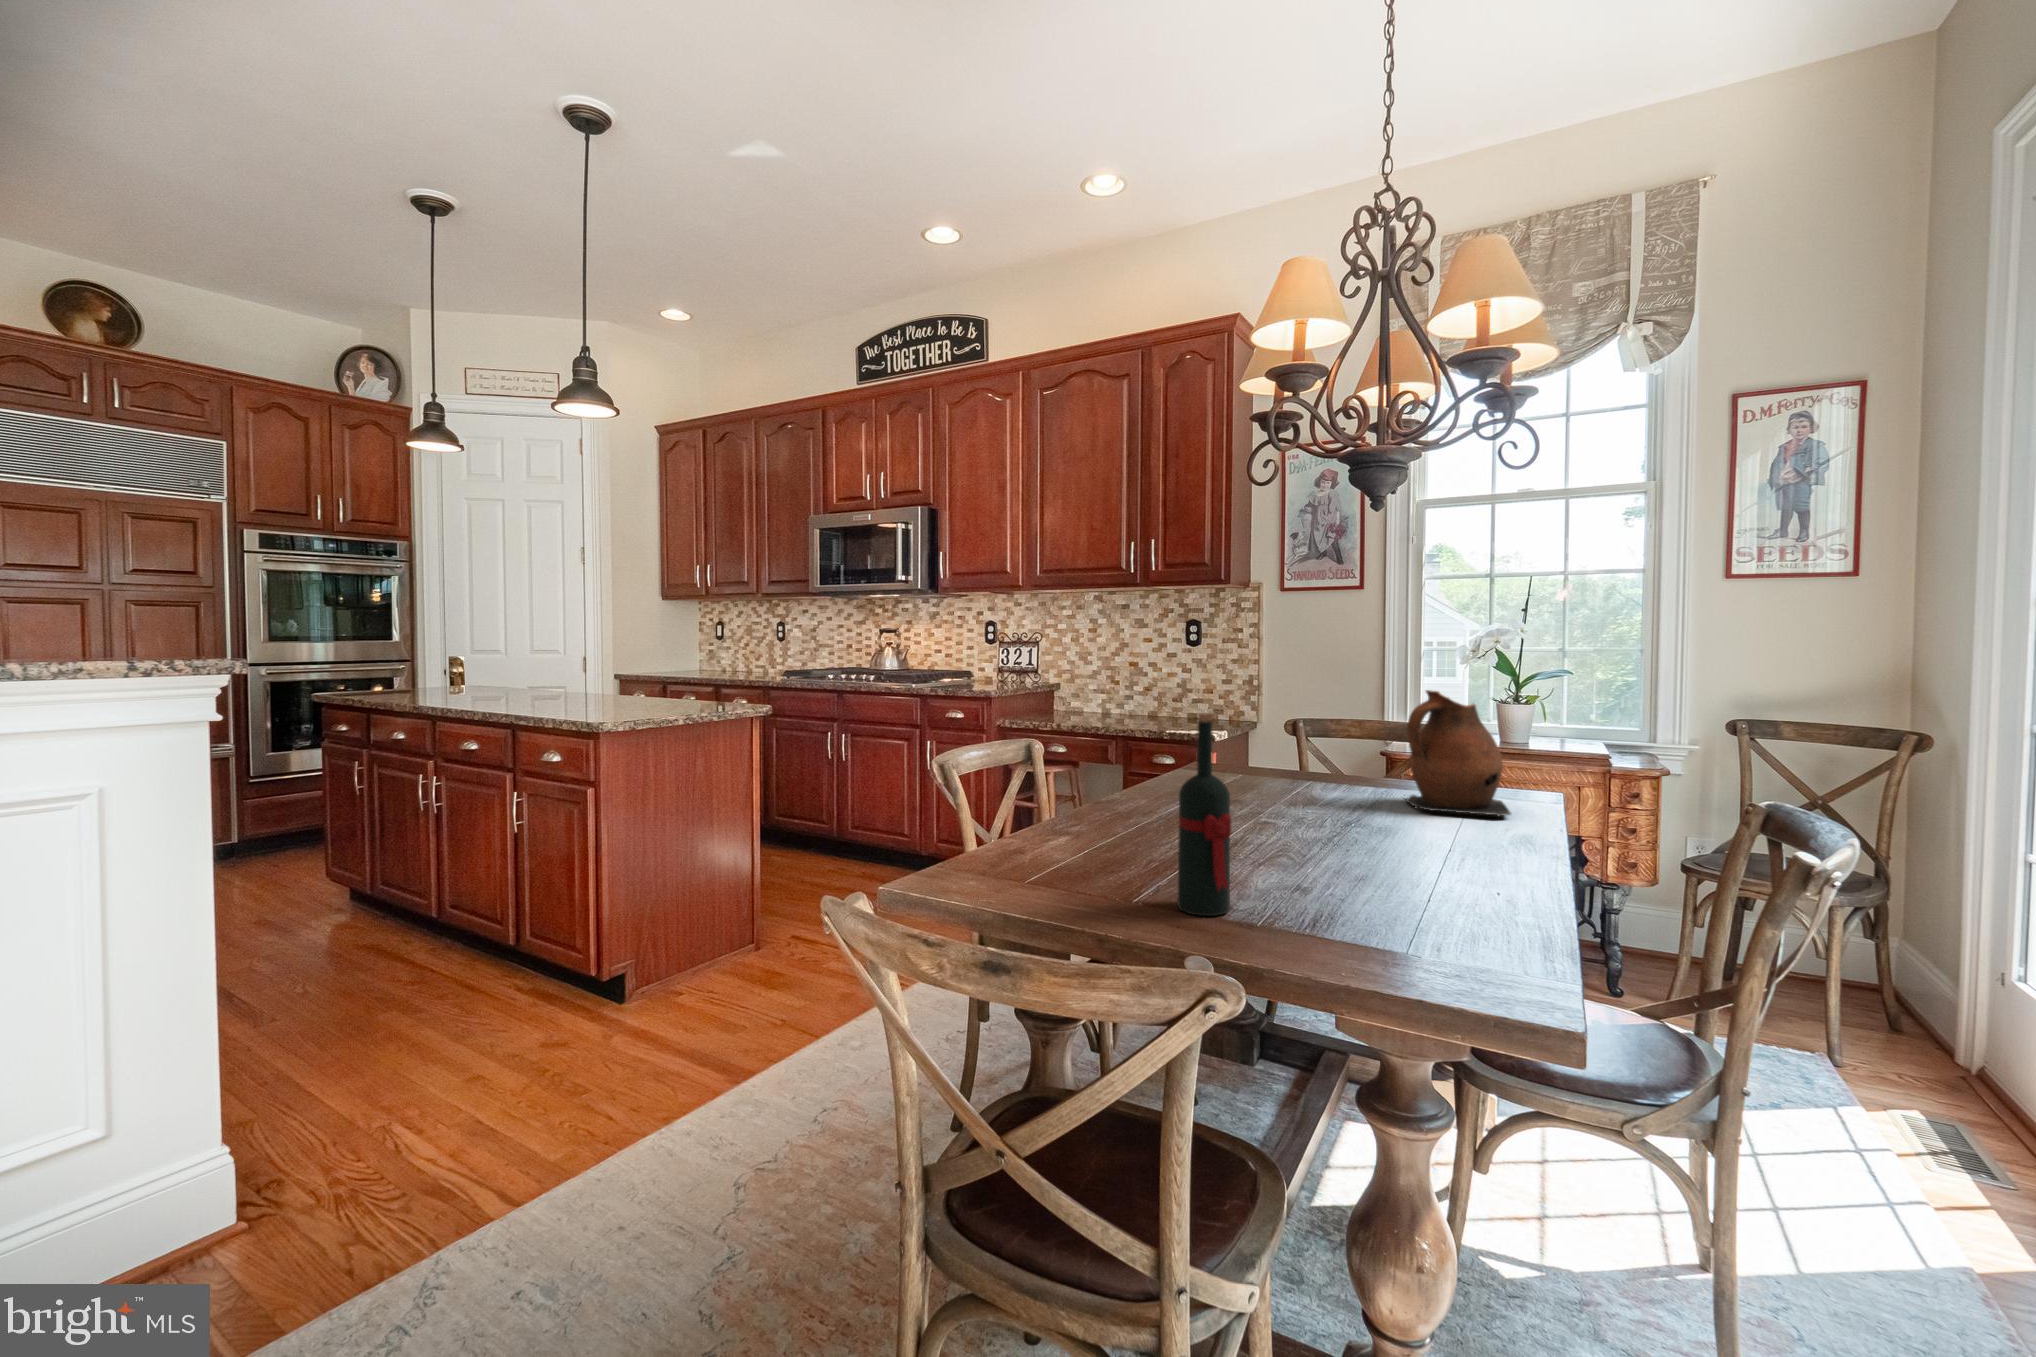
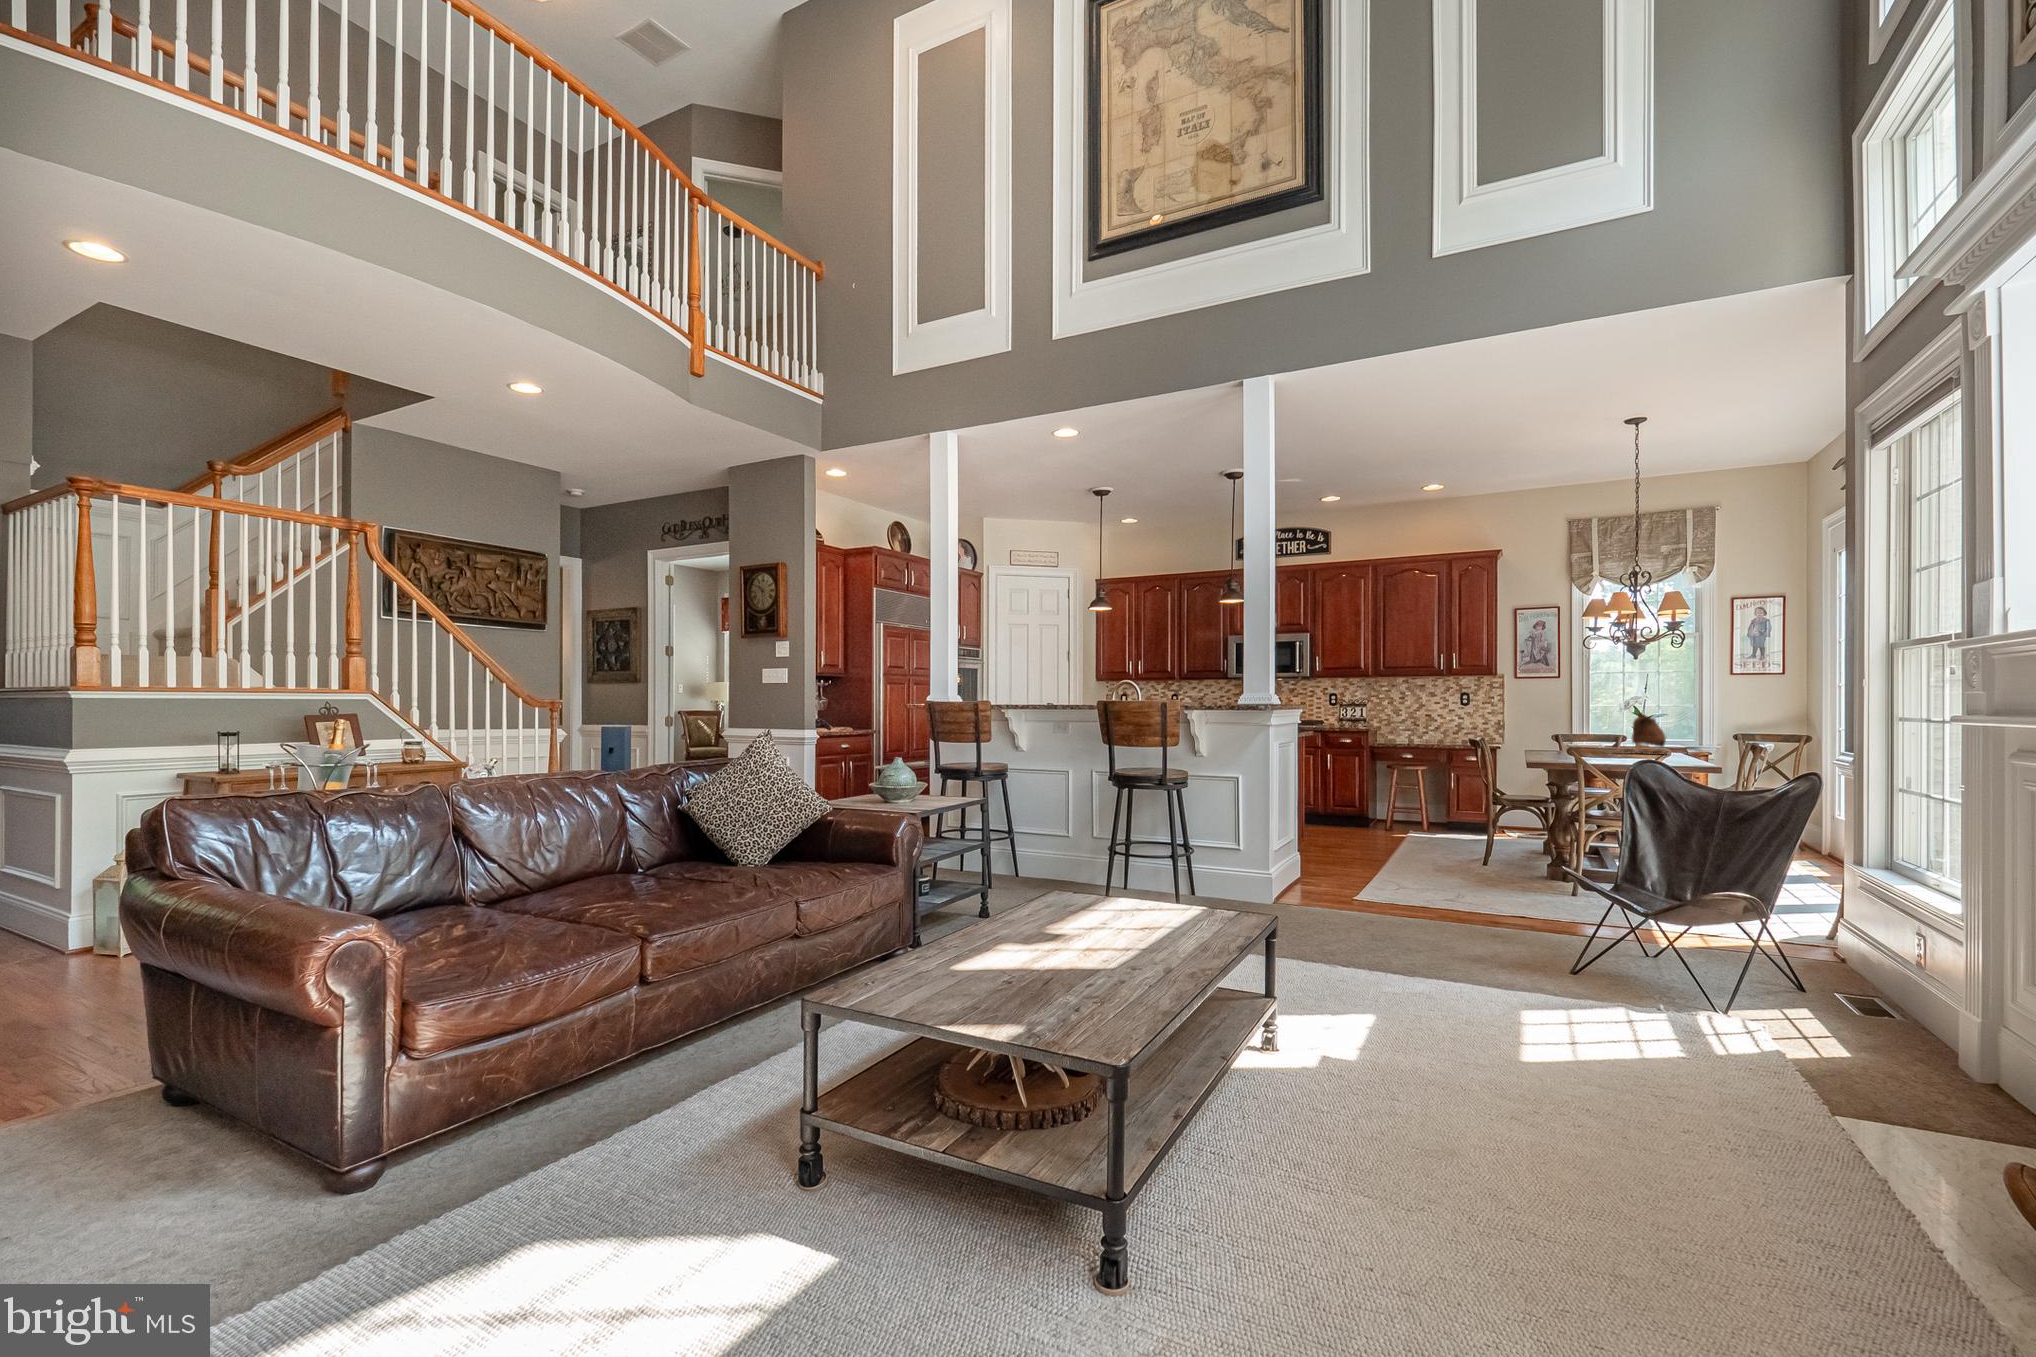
wine bottle: present [1178,713,1231,916] -> none [1606,710,1624,759]

